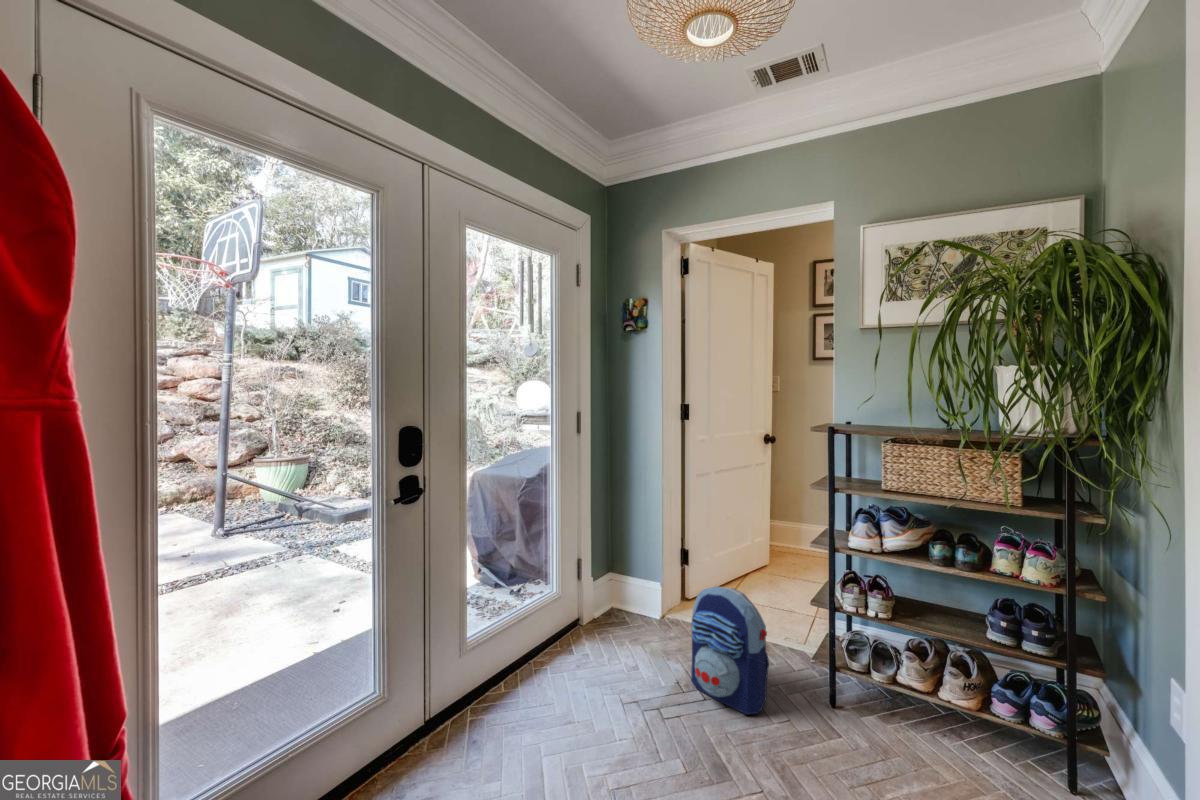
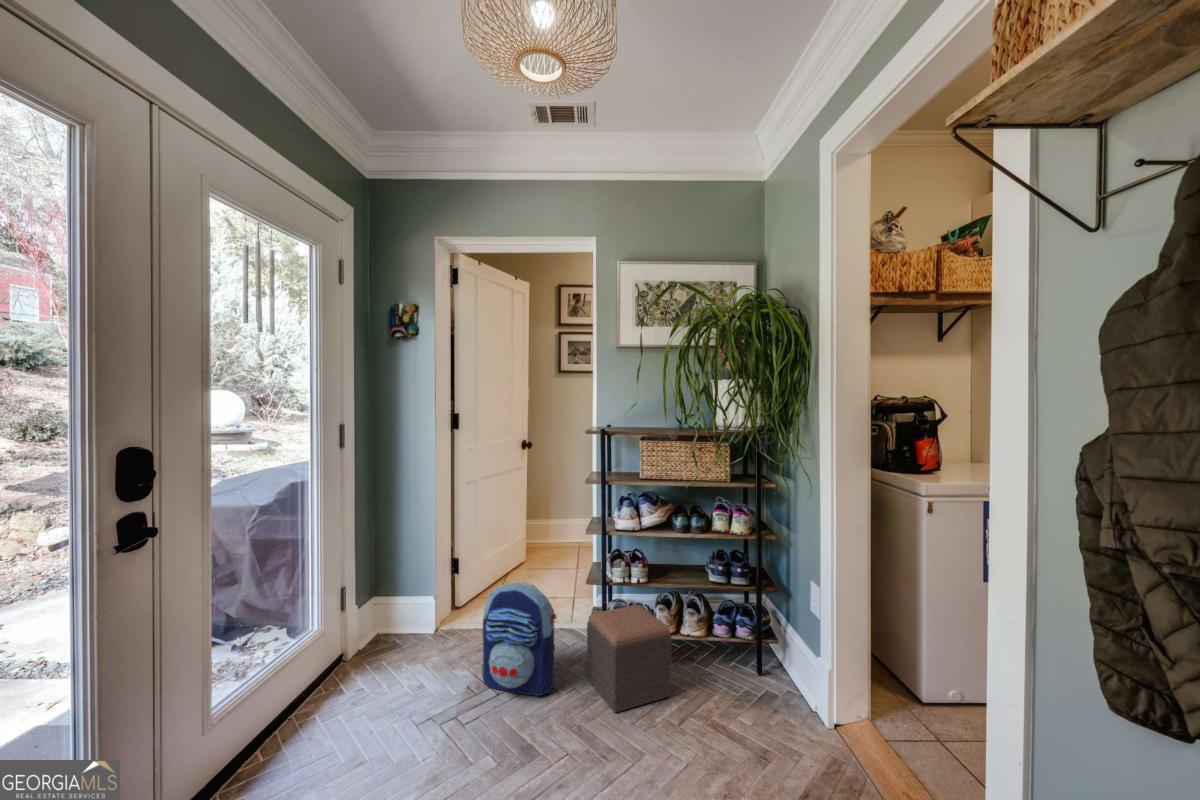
footstool: none [806,640,913,769] -> present [587,605,672,712]

